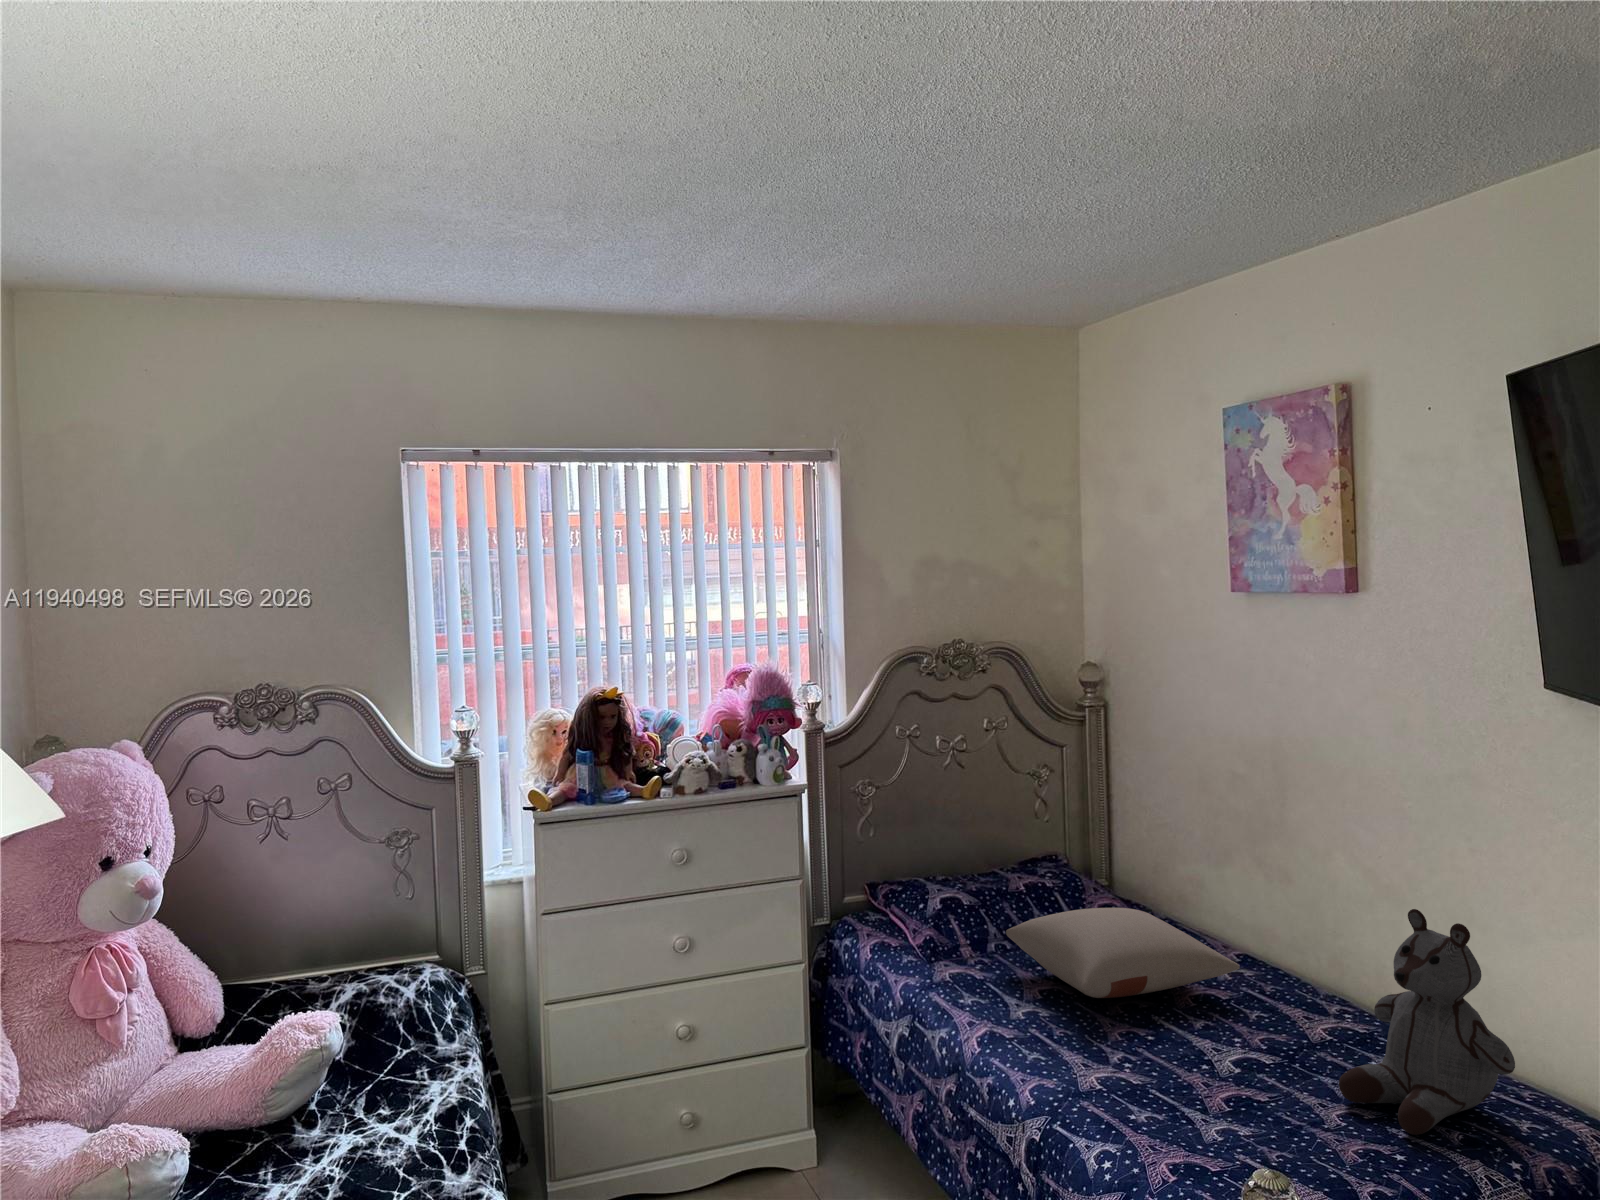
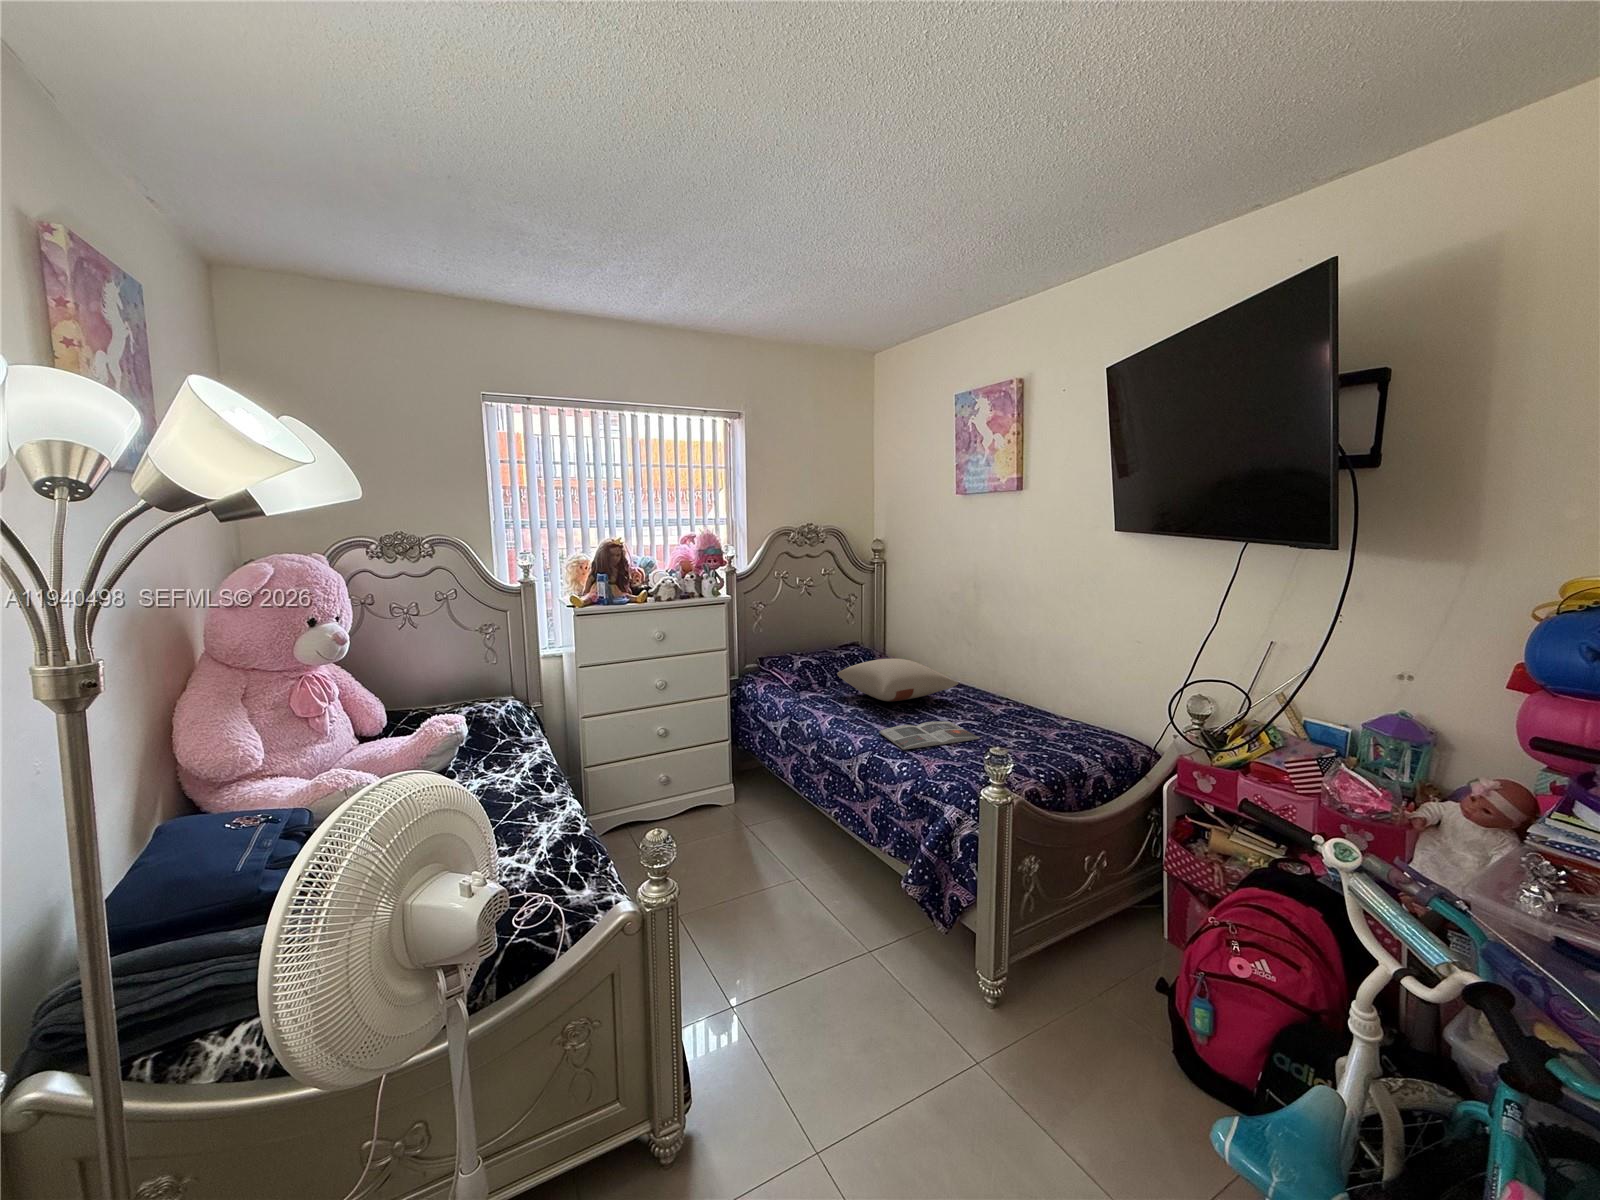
stuffed bear: present [1339,909,1515,1135] -> none [1014,640,1100,747]
magazine: none [1070,1053,1271,1118] -> present [879,721,980,750]

